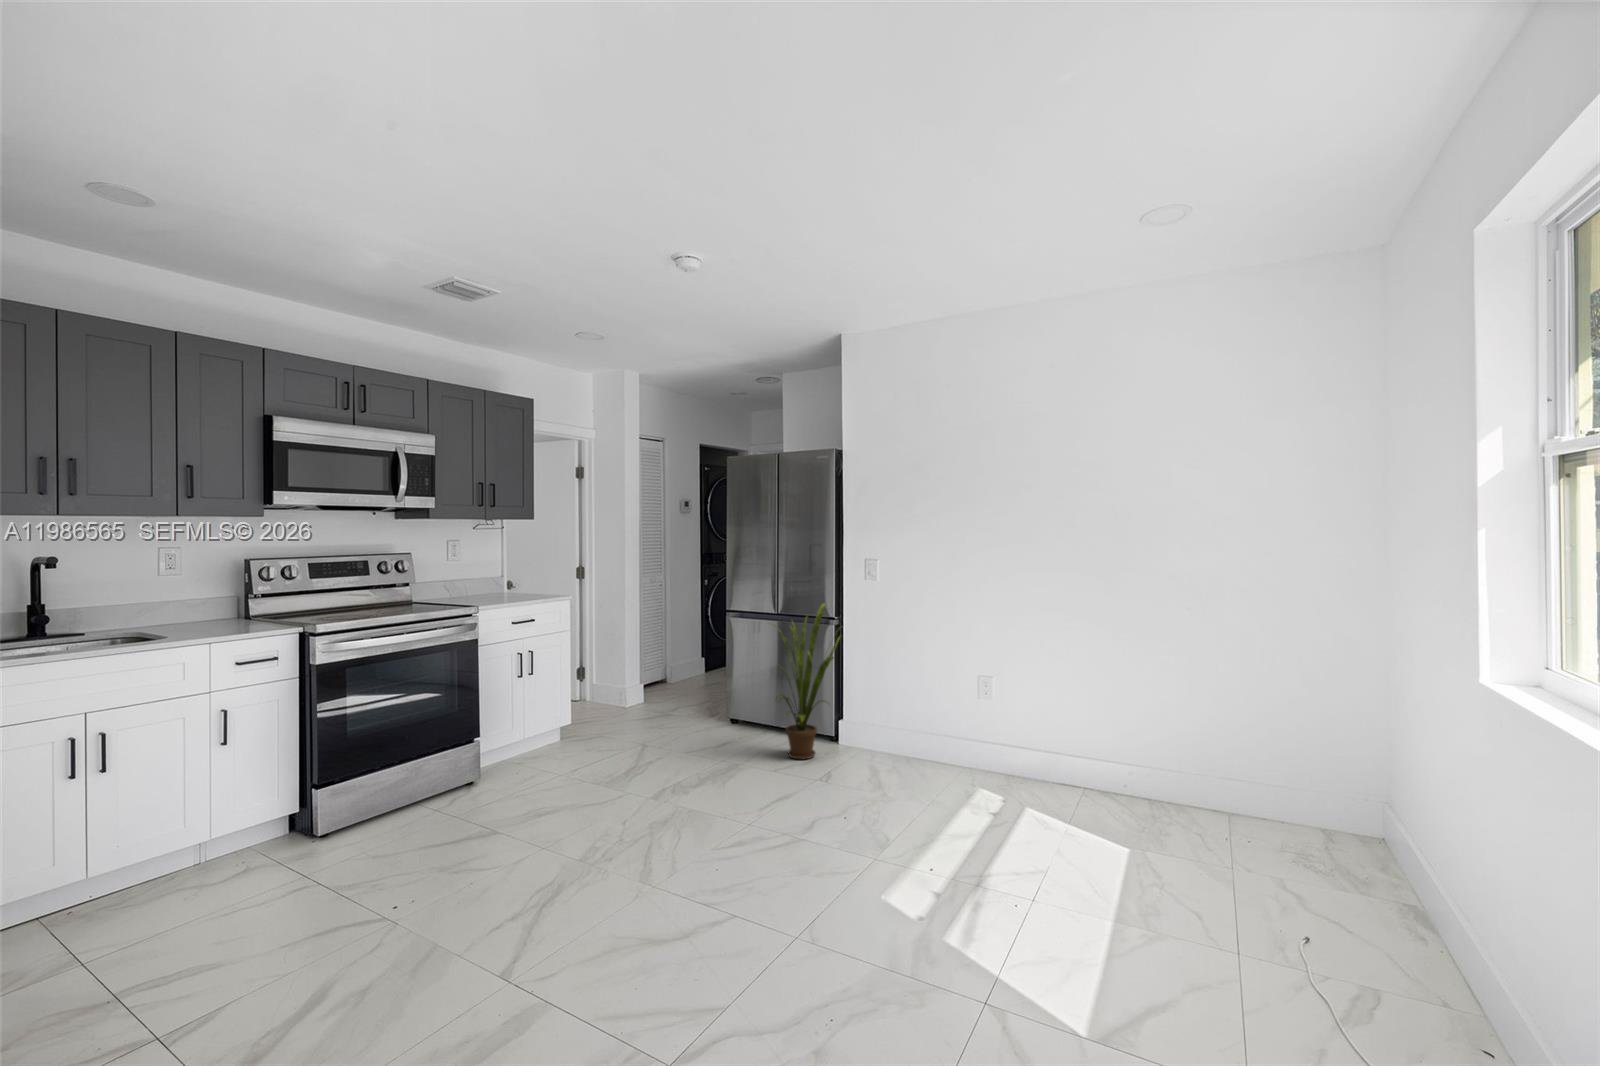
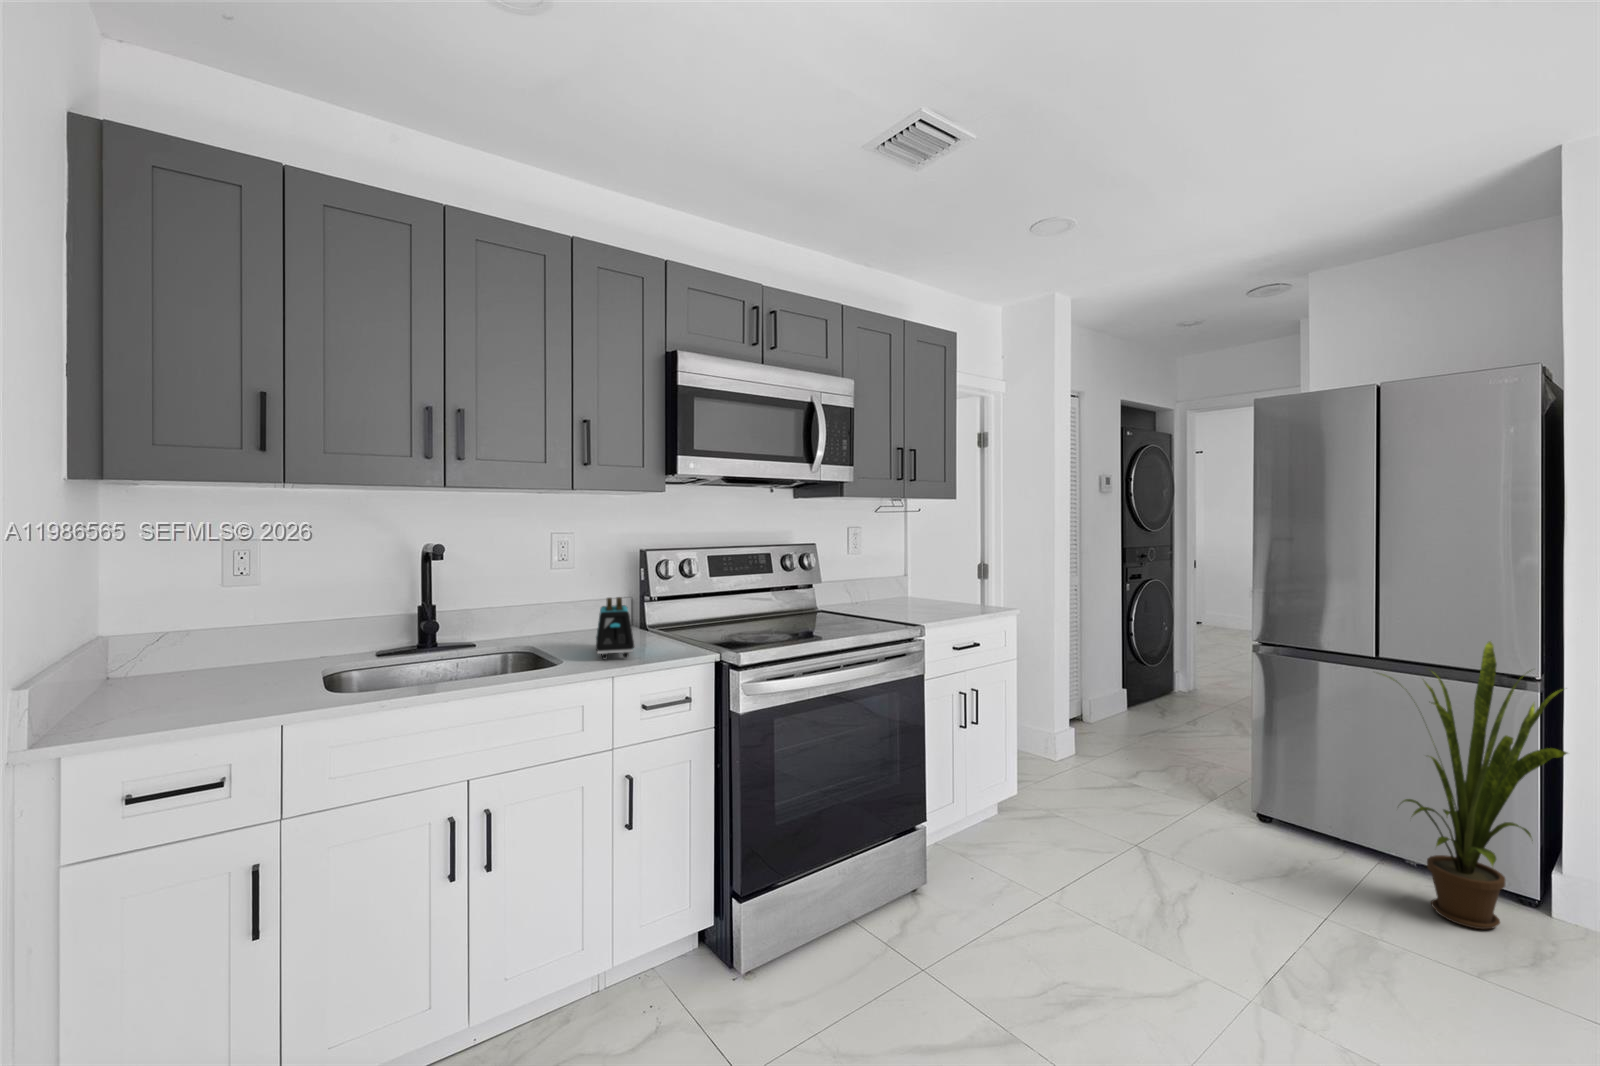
toaster: none [195,593,230,636] -> present [596,597,634,659]

